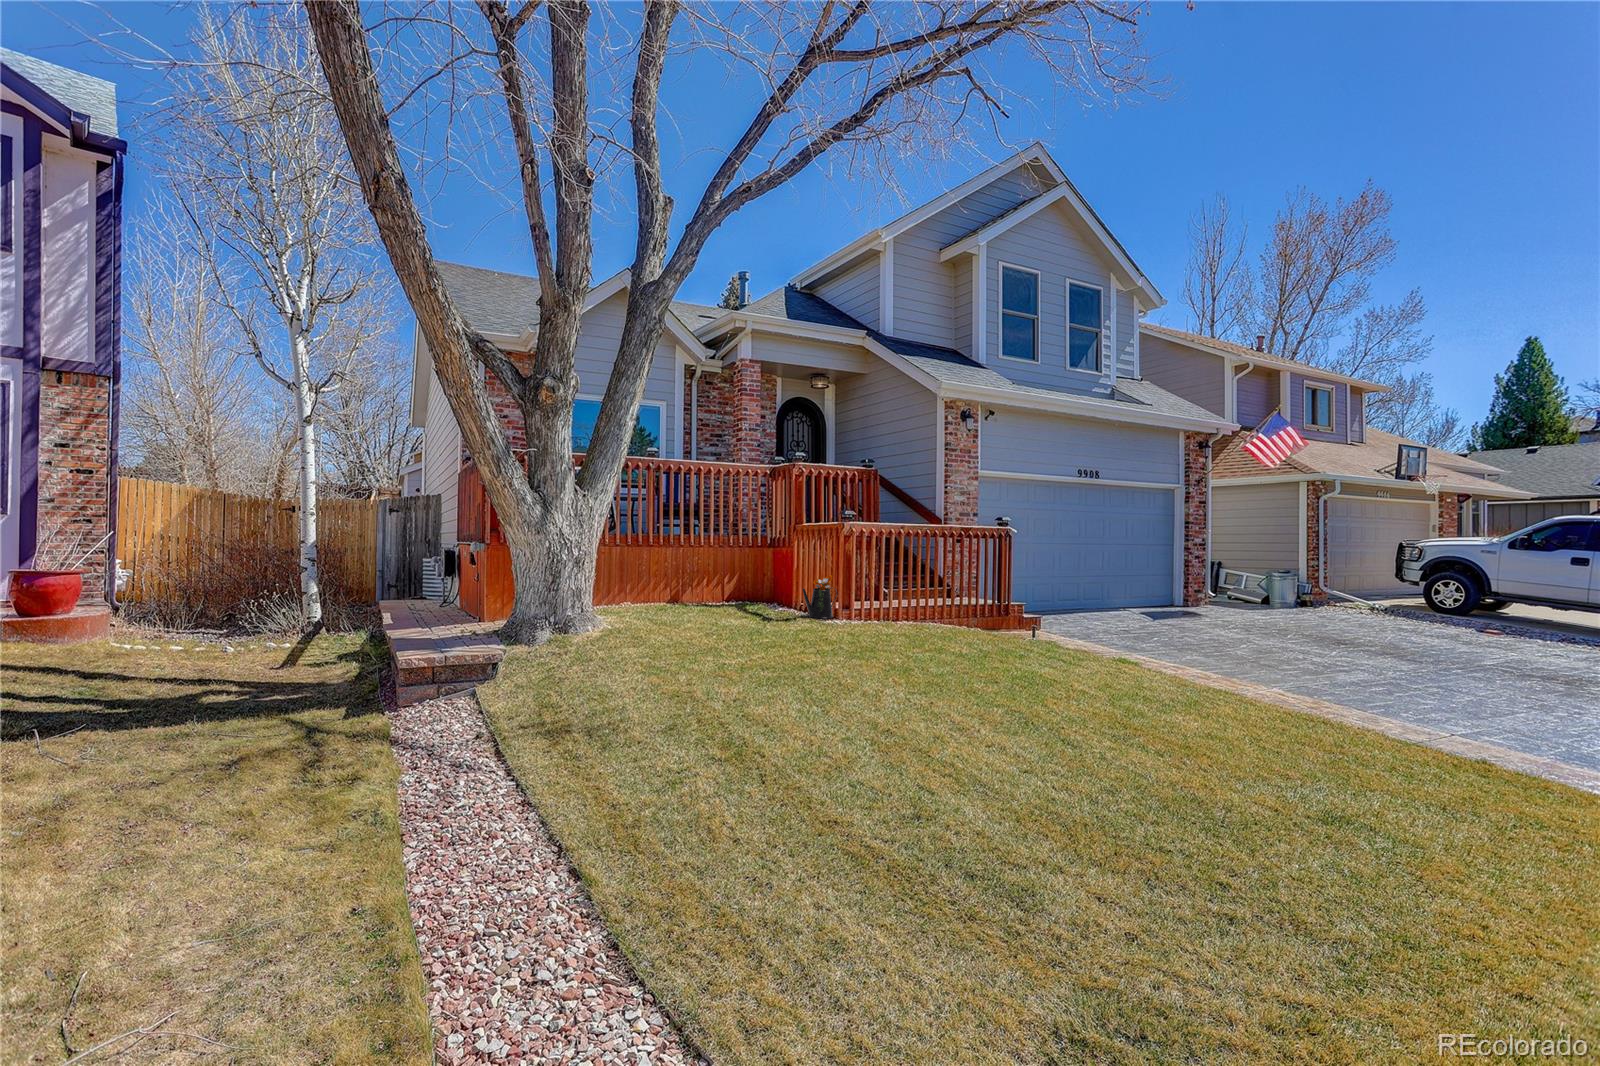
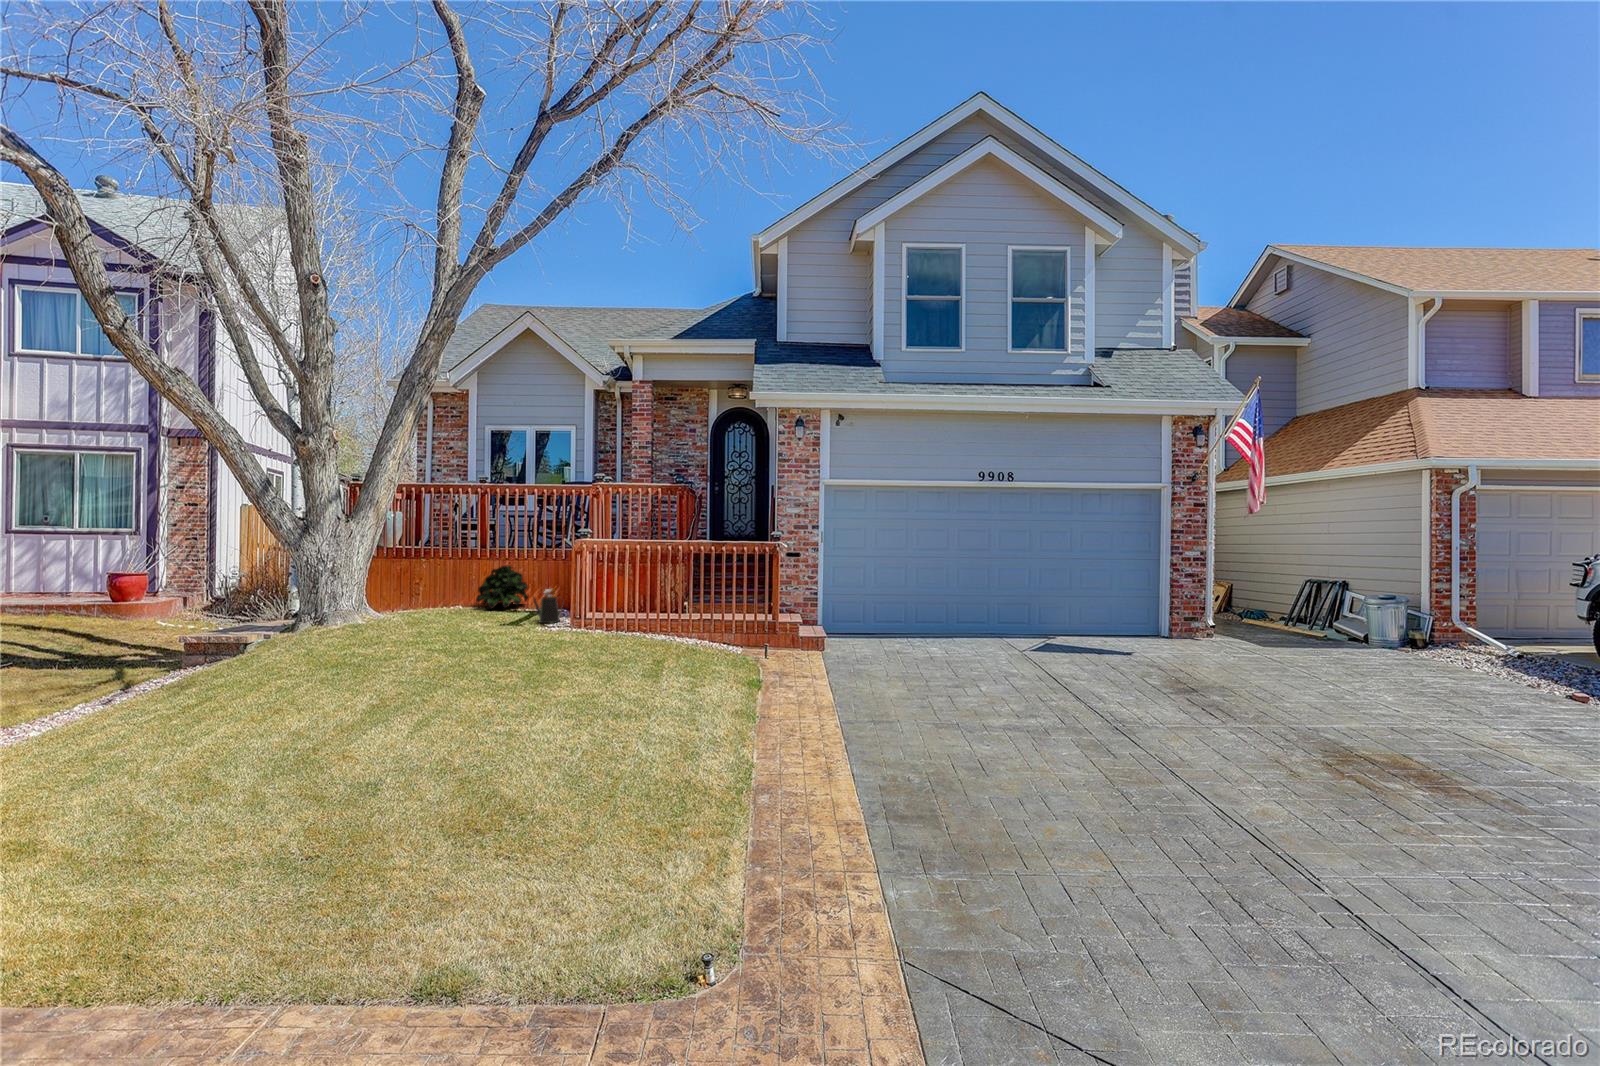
potted plant: none [679,555,737,607] -> present [476,566,528,608]

